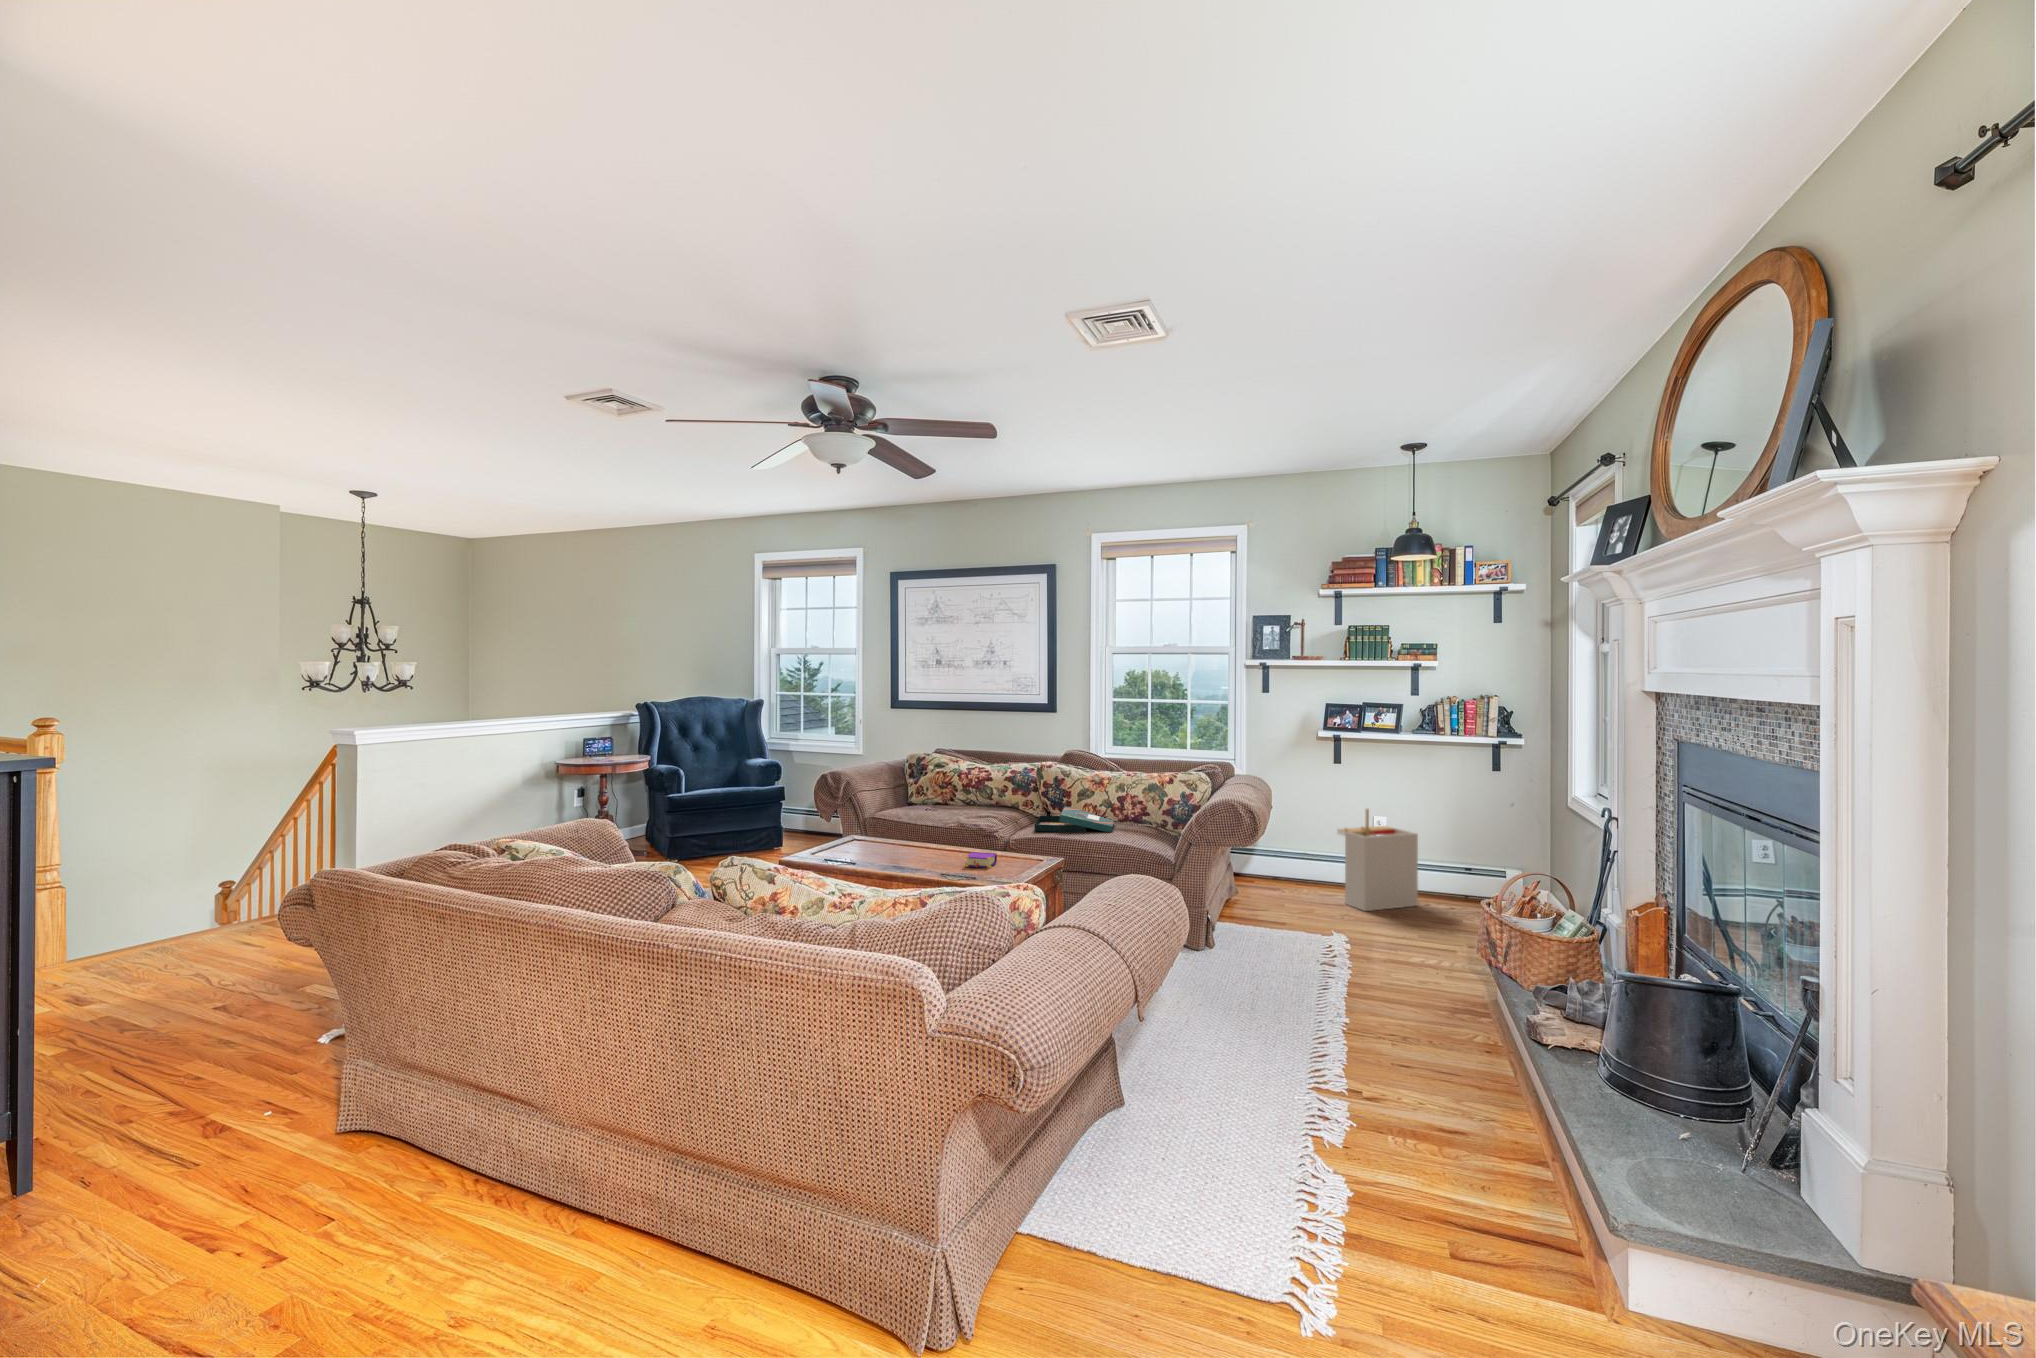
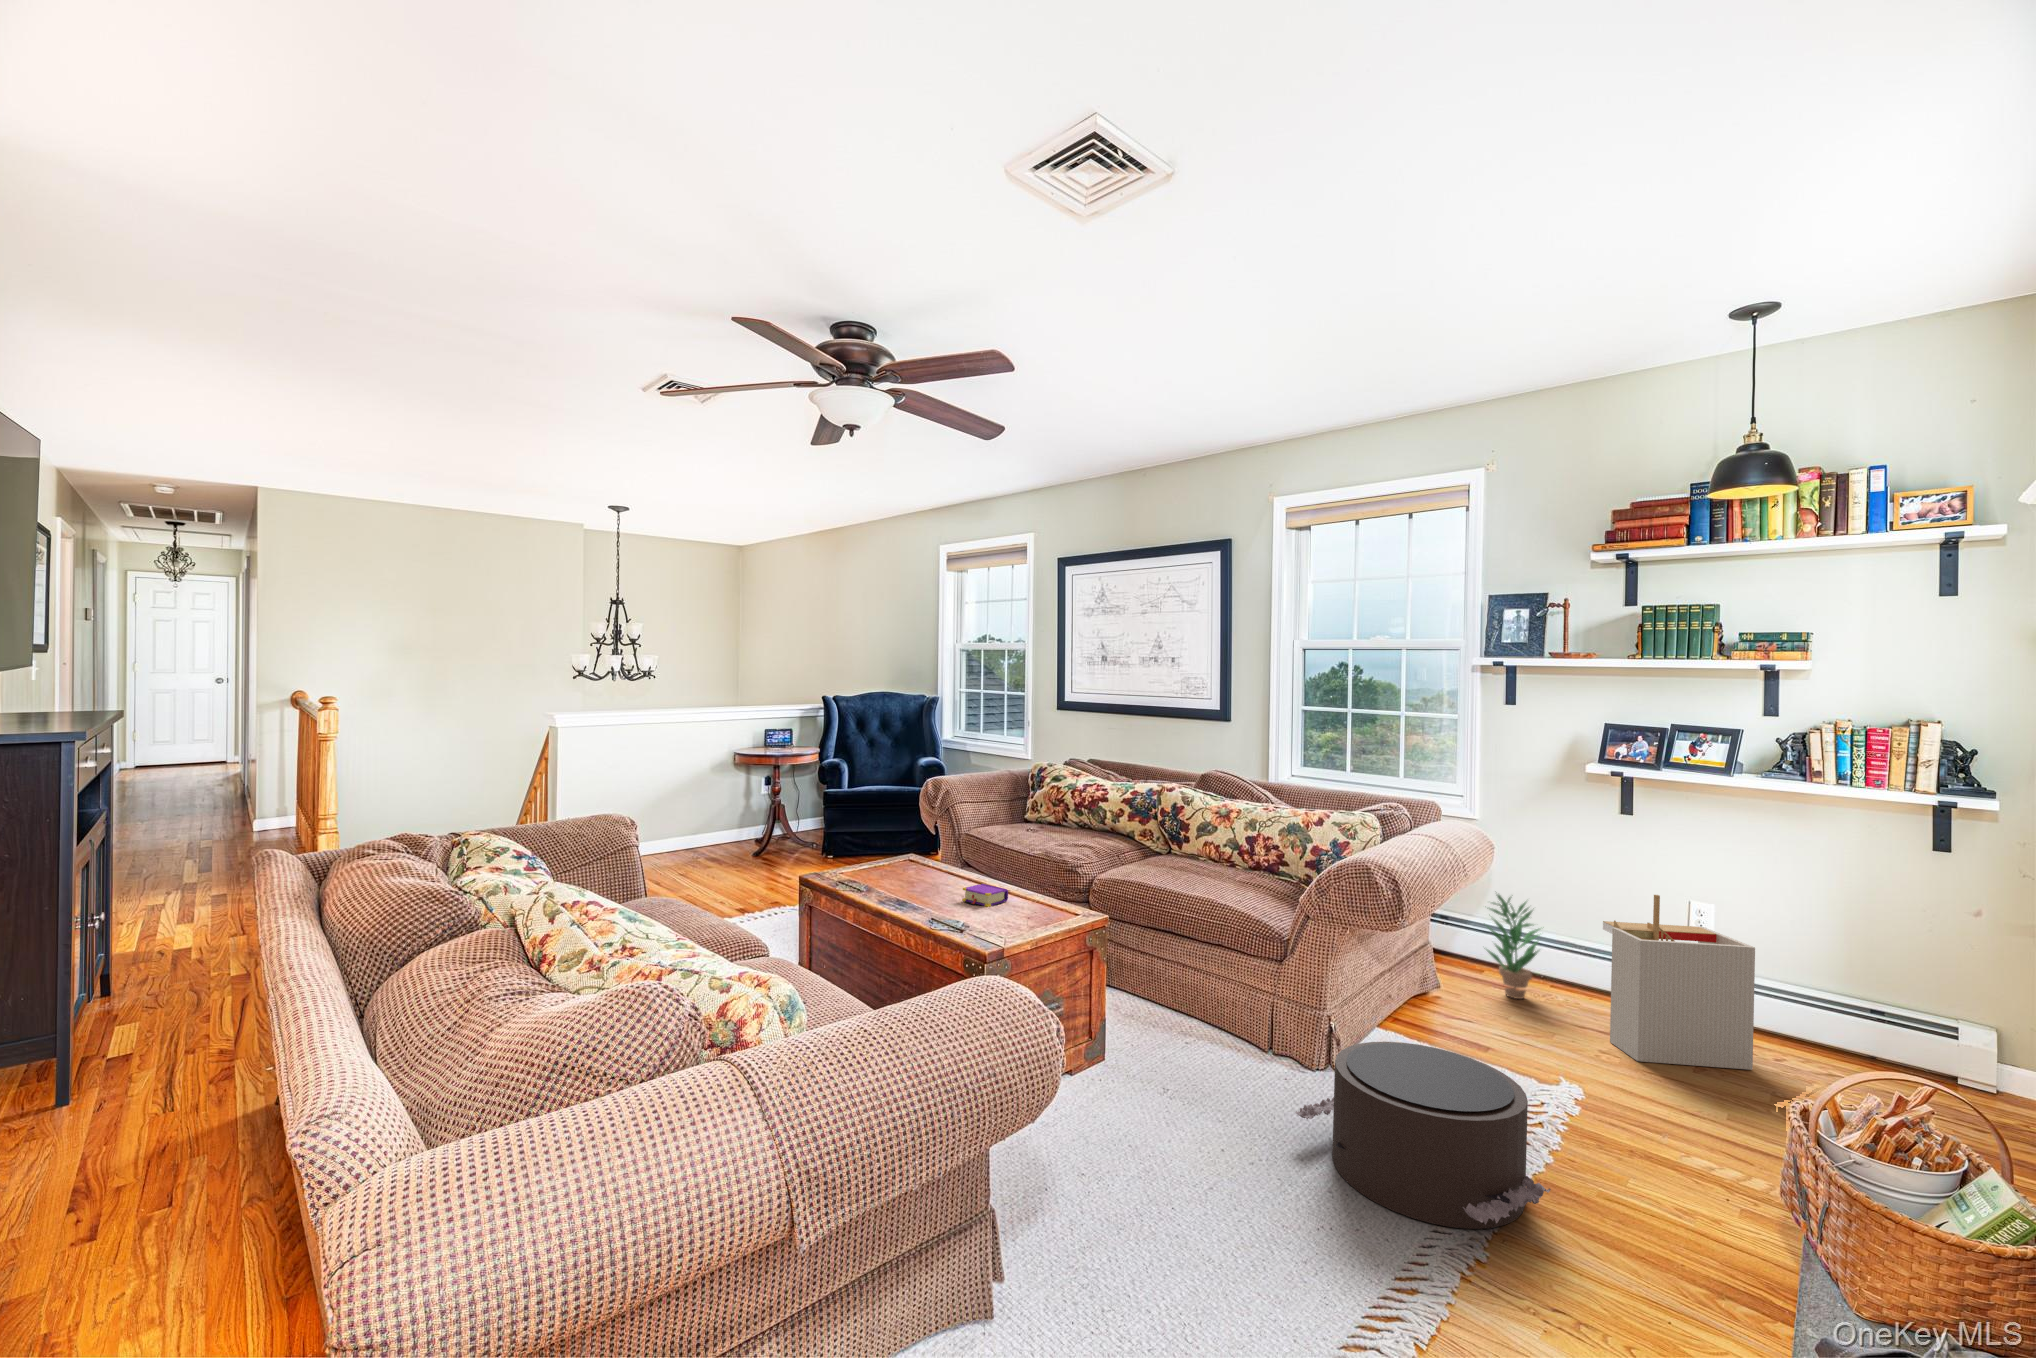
board game: present [1034,807,1113,832] -> none [1127,842,1247,883]
potted plant: none [1260,818,1299,888] -> present [1487,894,1540,999]
pouf: none [1233,914,1381,1007] -> present [1296,1042,1551,1229]

